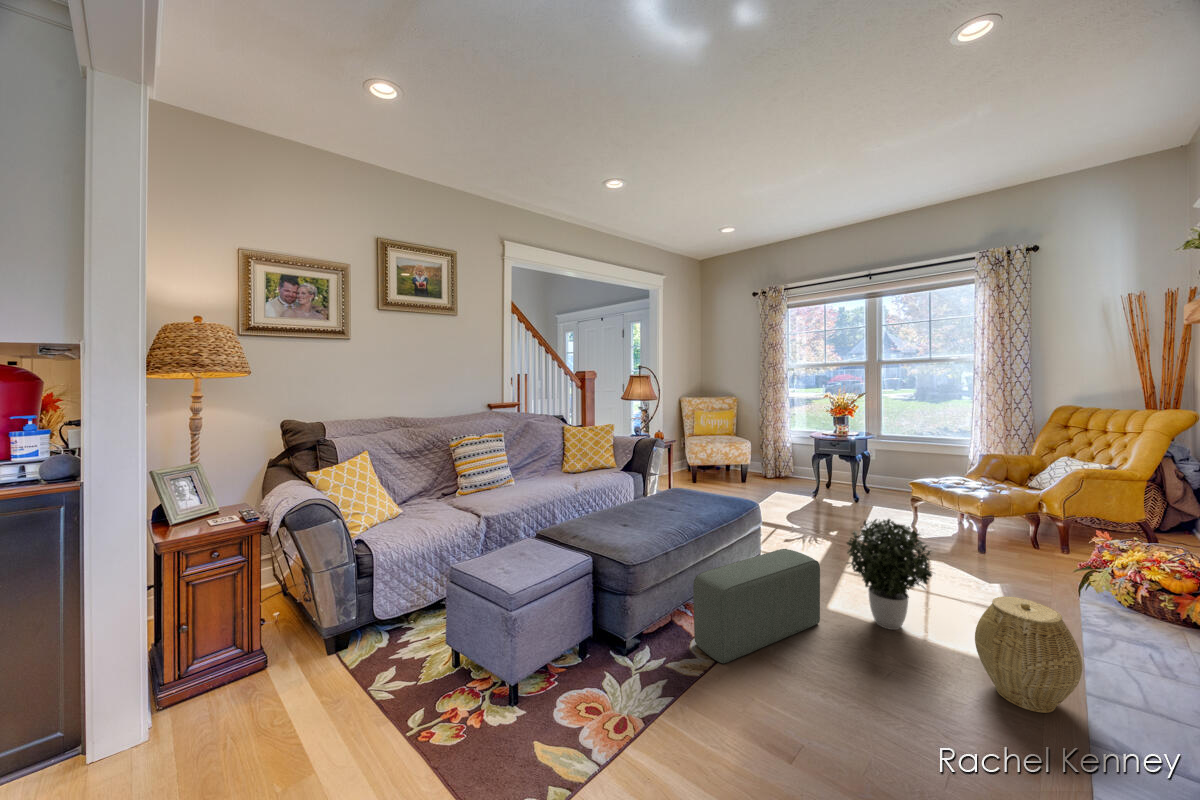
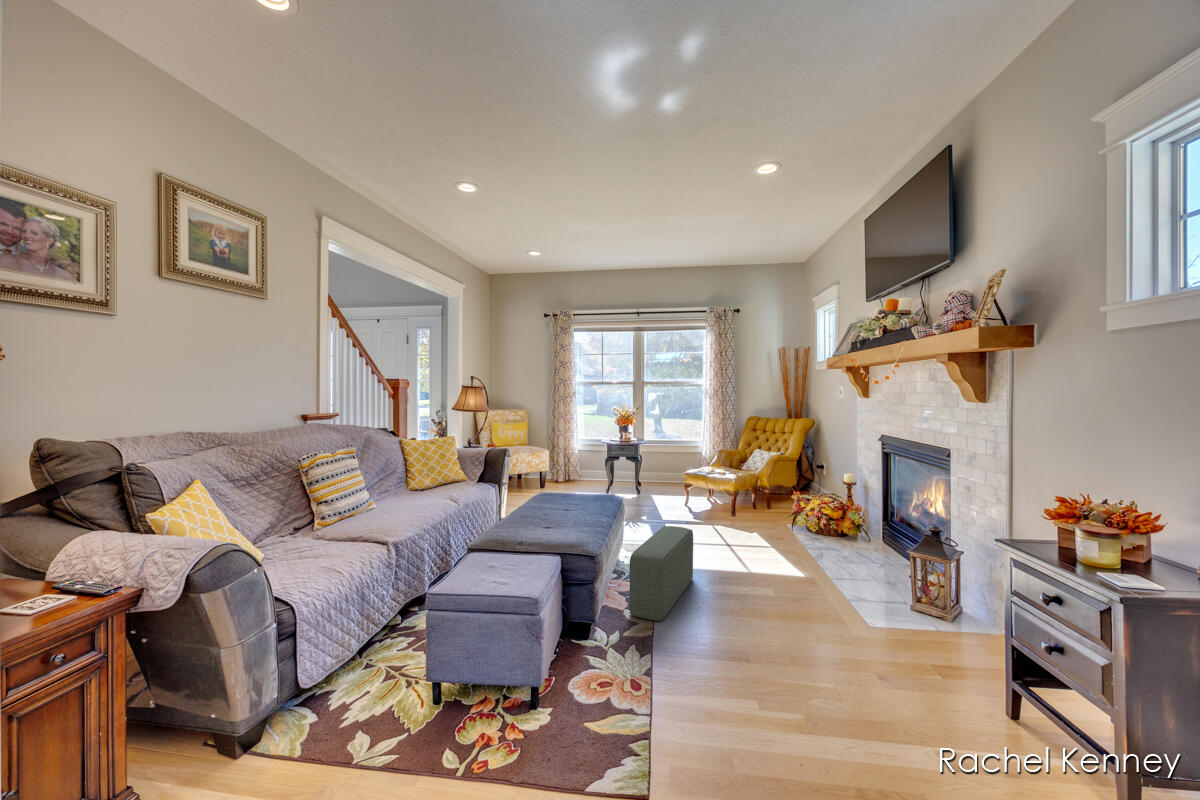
potted plant: present [847,519,933,630] -> none [699,491,756,571]
woven basket: present [975,596,1082,713] -> none [790,527,842,591]

